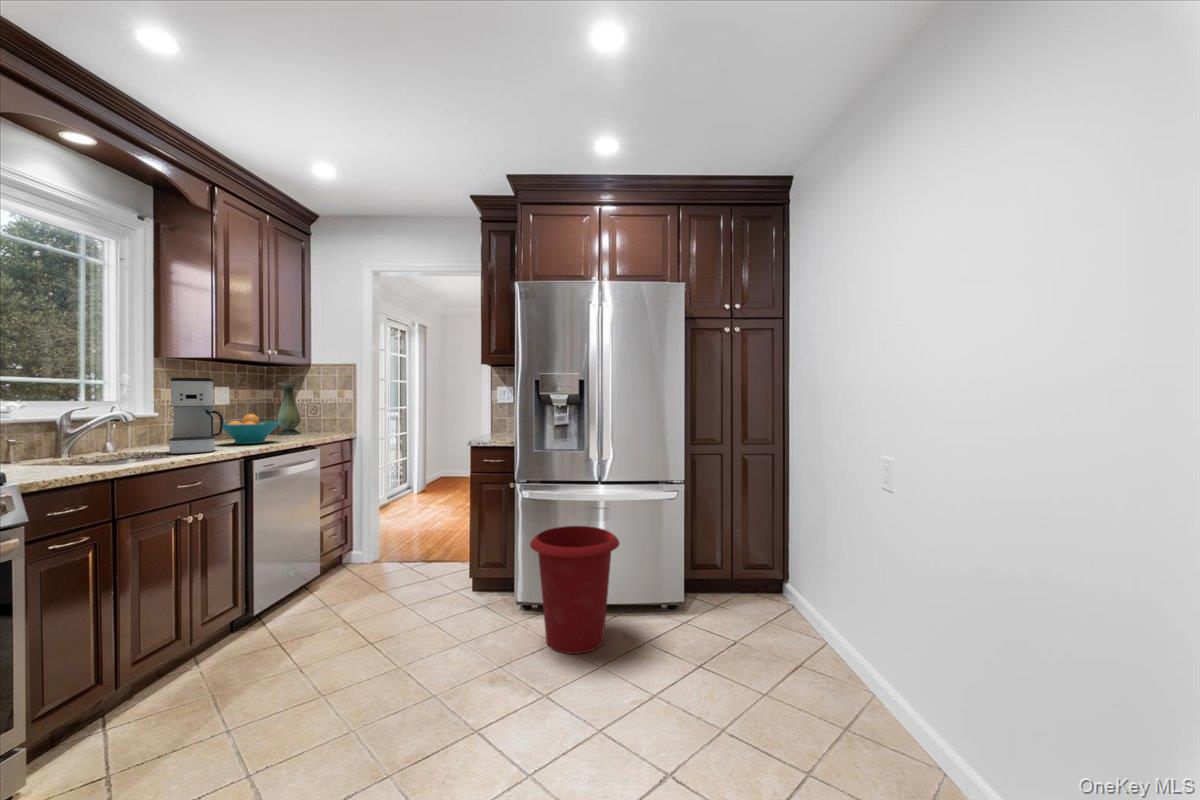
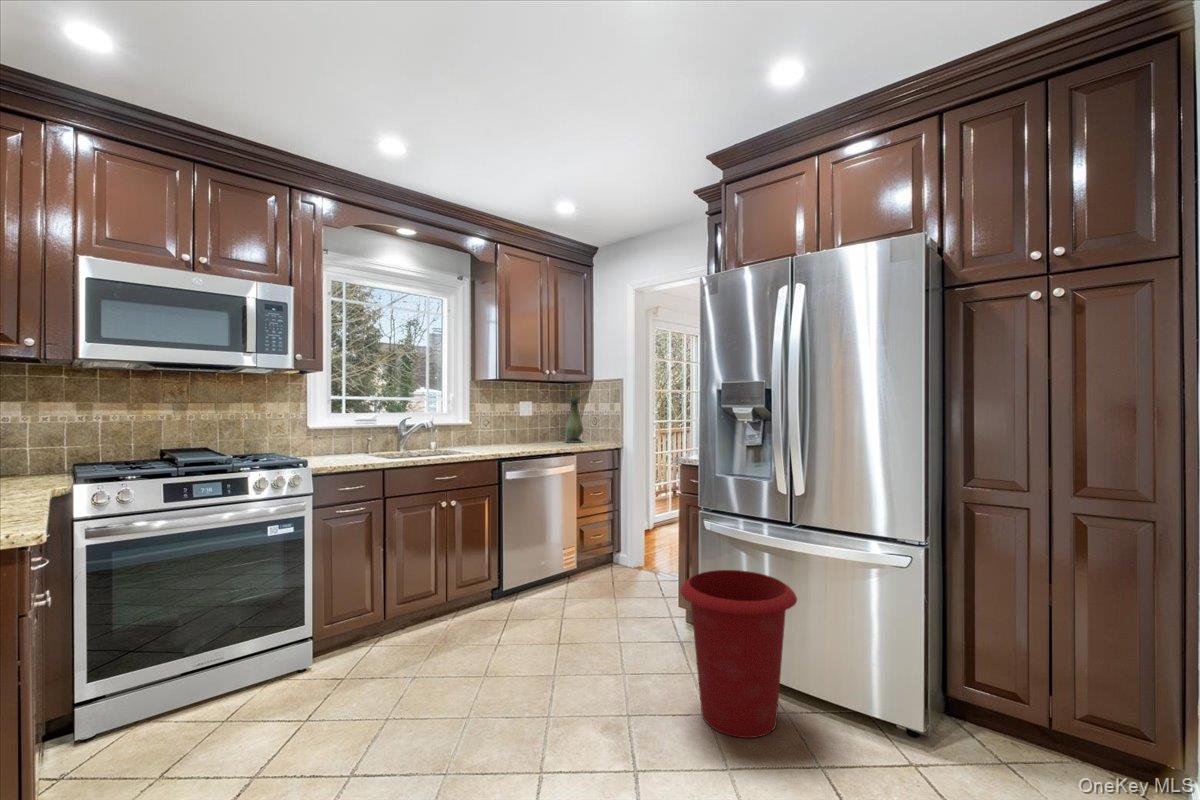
coffee maker: present [169,378,224,454] -> none [455,395,491,453]
fruit bowl: present [219,414,279,444] -> none [502,424,544,449]

